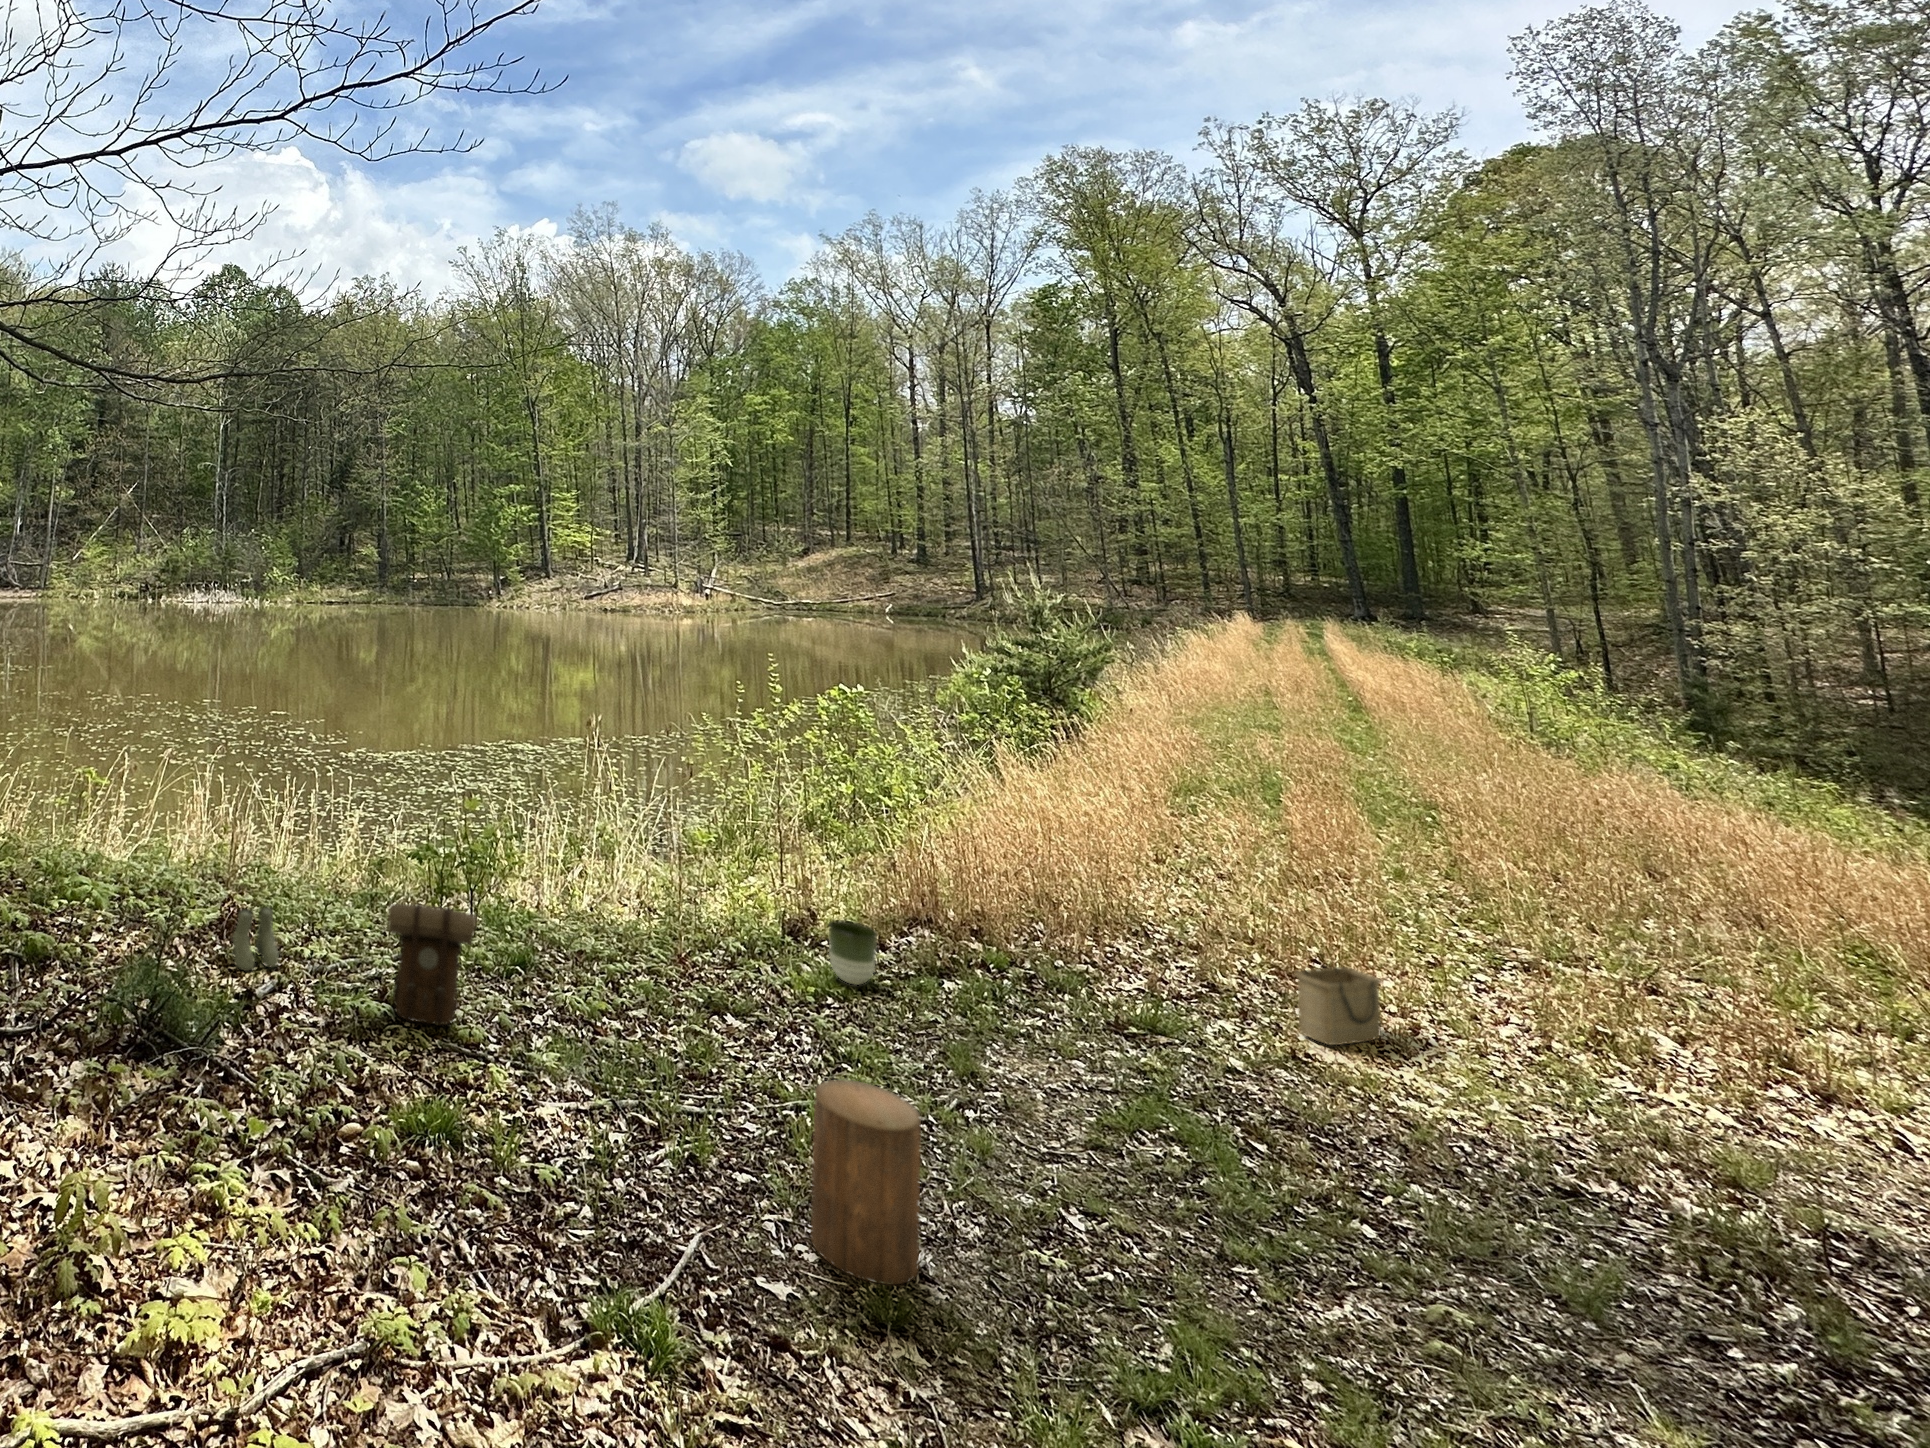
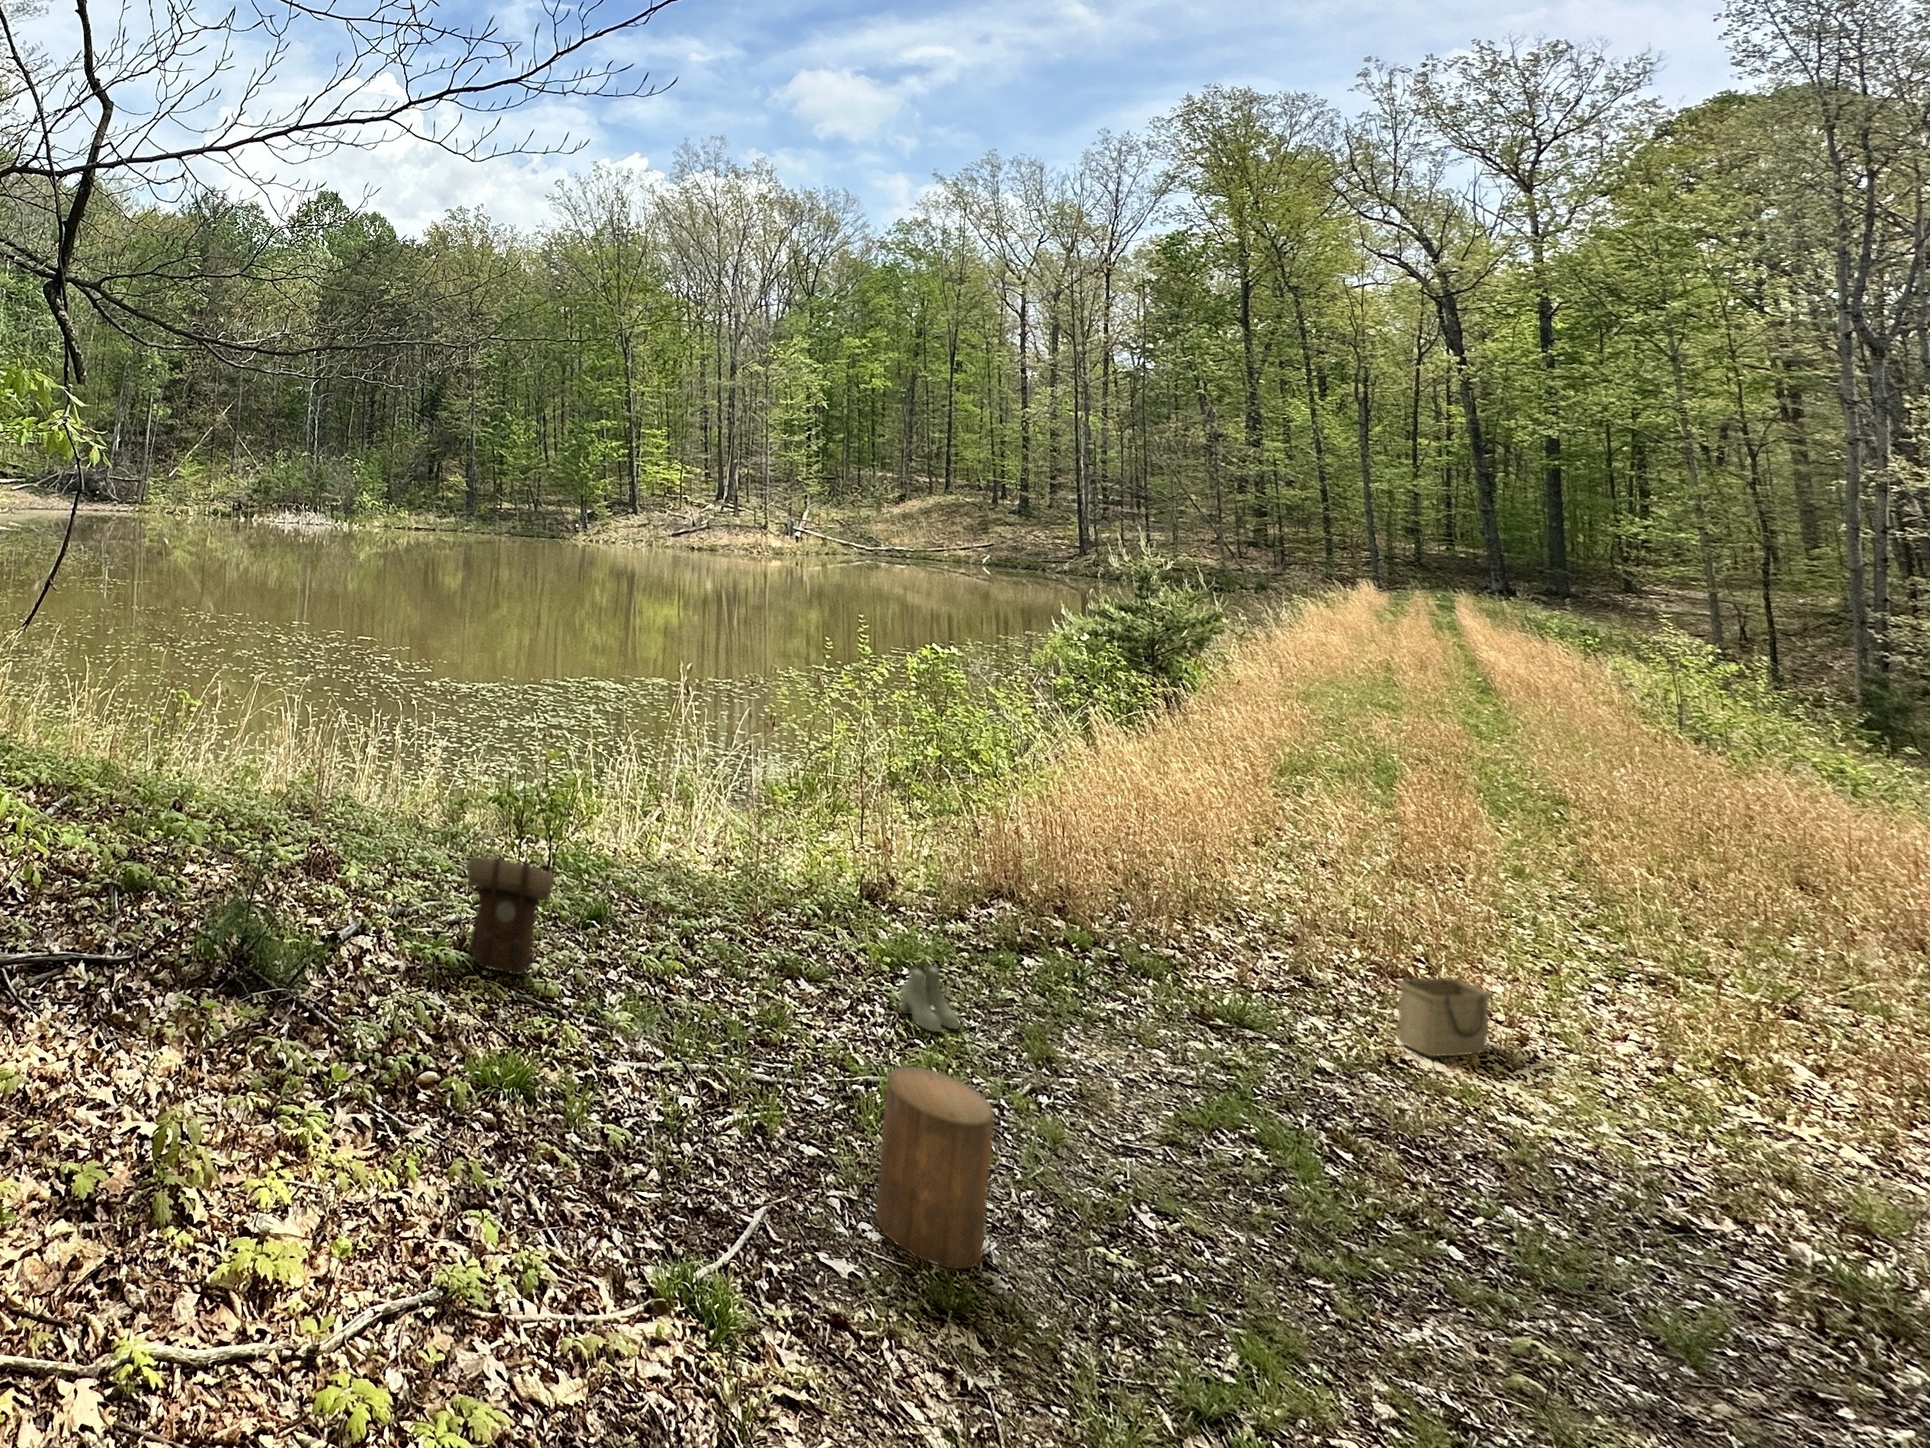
boots: present [233,906,279,971] -> present [900,964,959,1032]
planter: present [829,920,877,985] -> none [907,893,958,957]

